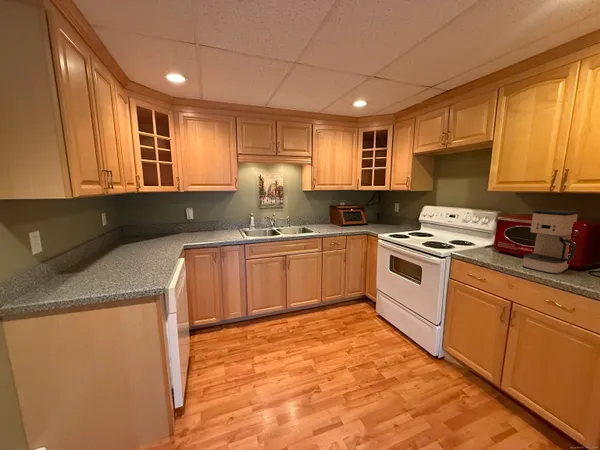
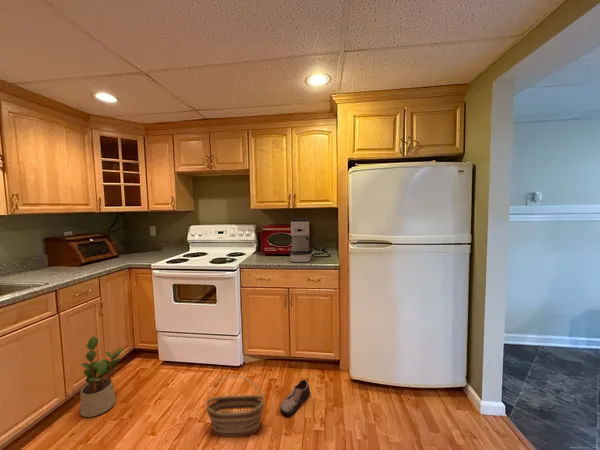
potted plant: none [320,274,347,324] -> present [80,337,122,417]
basket: none [377,348,428,416] -> present [206,377,264,437]
shoe: none [451,410,505,435] -> present [280,380,310,415]

